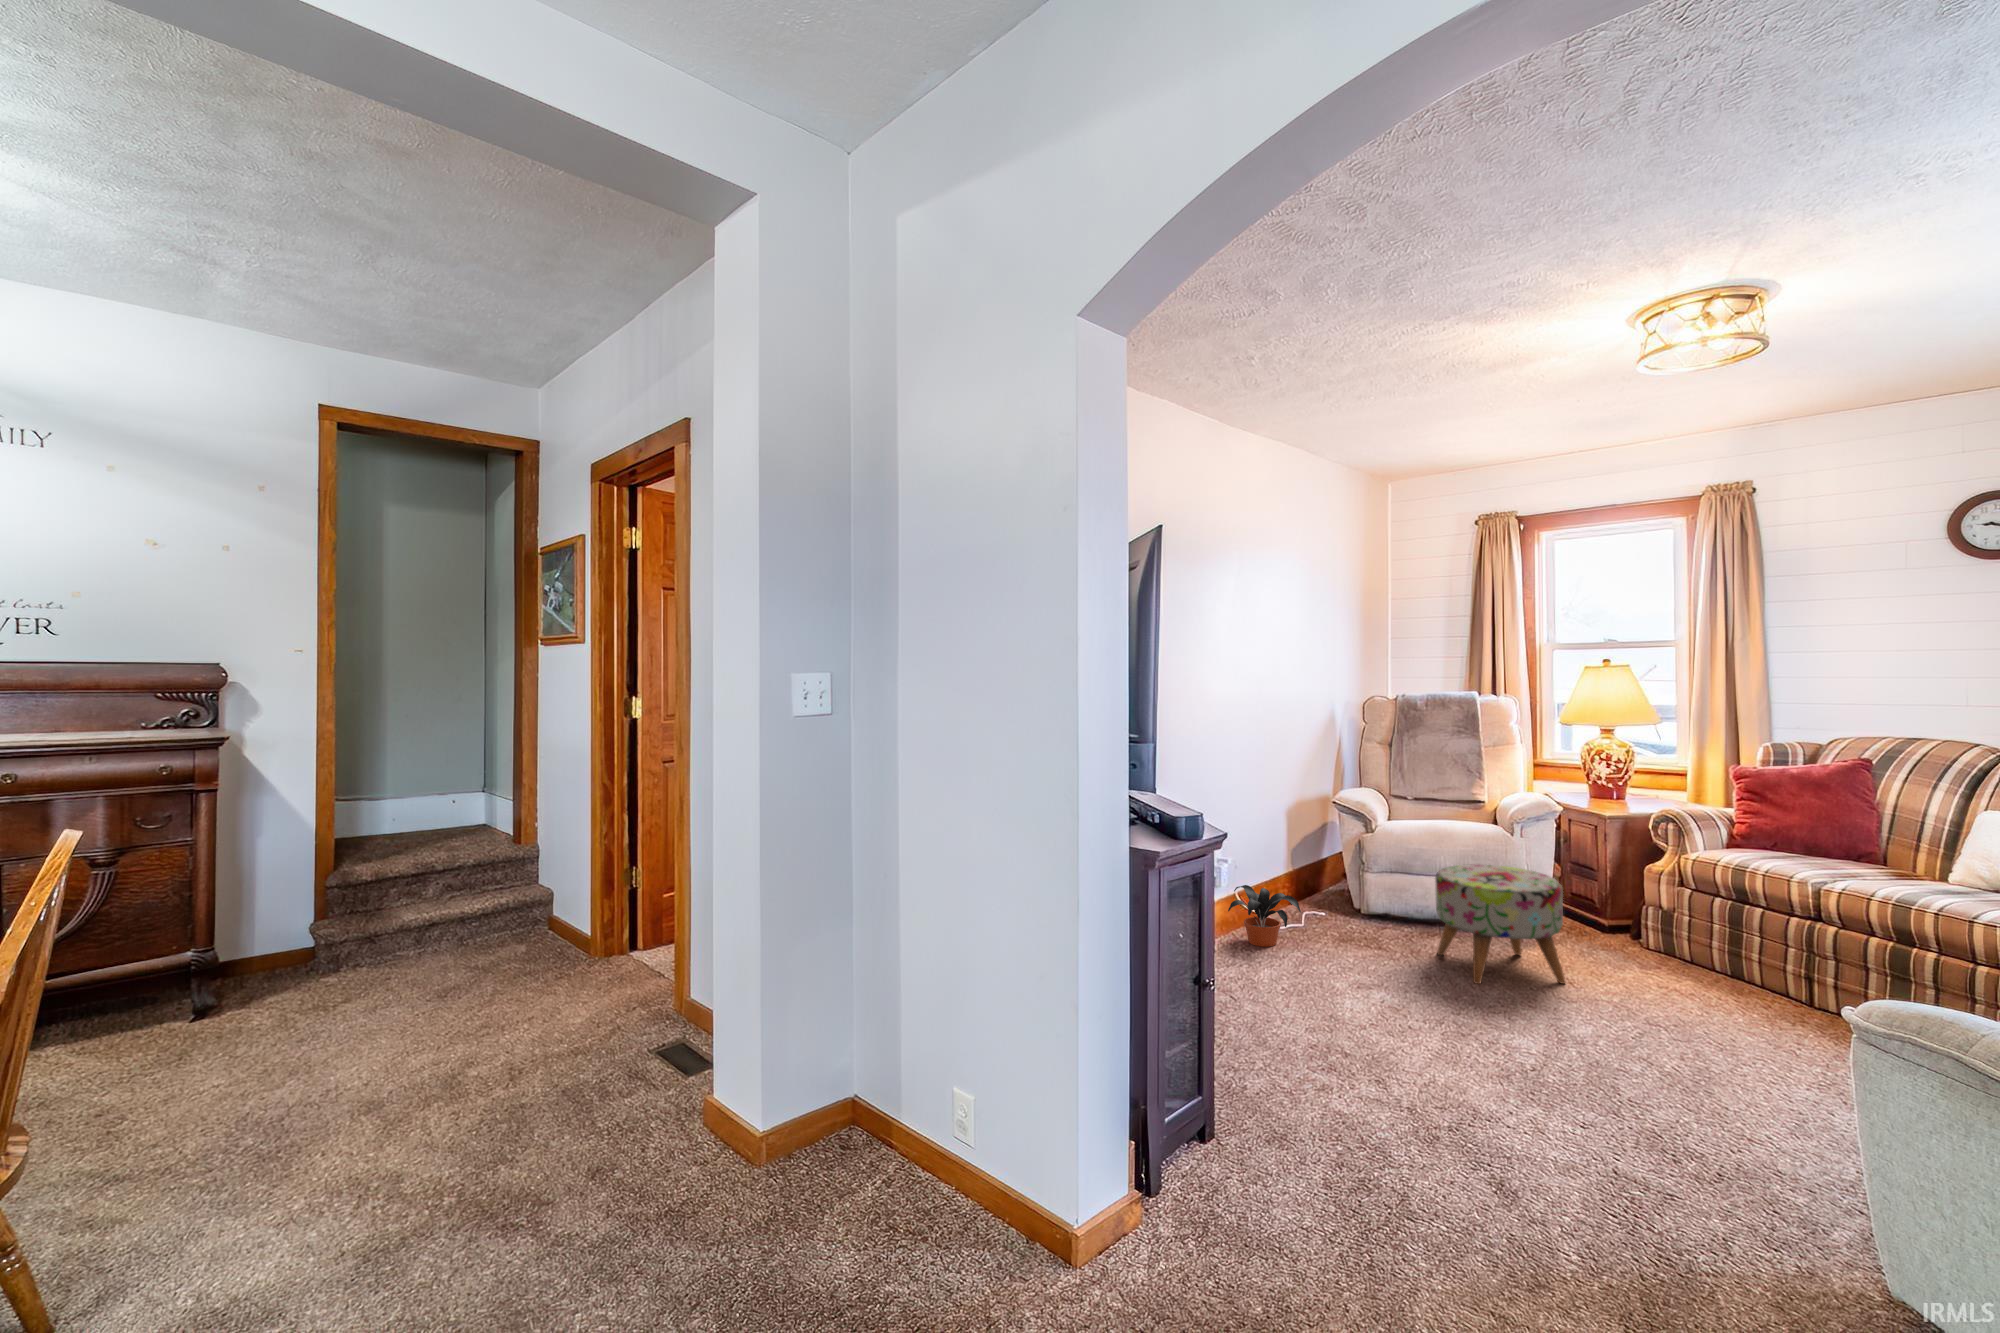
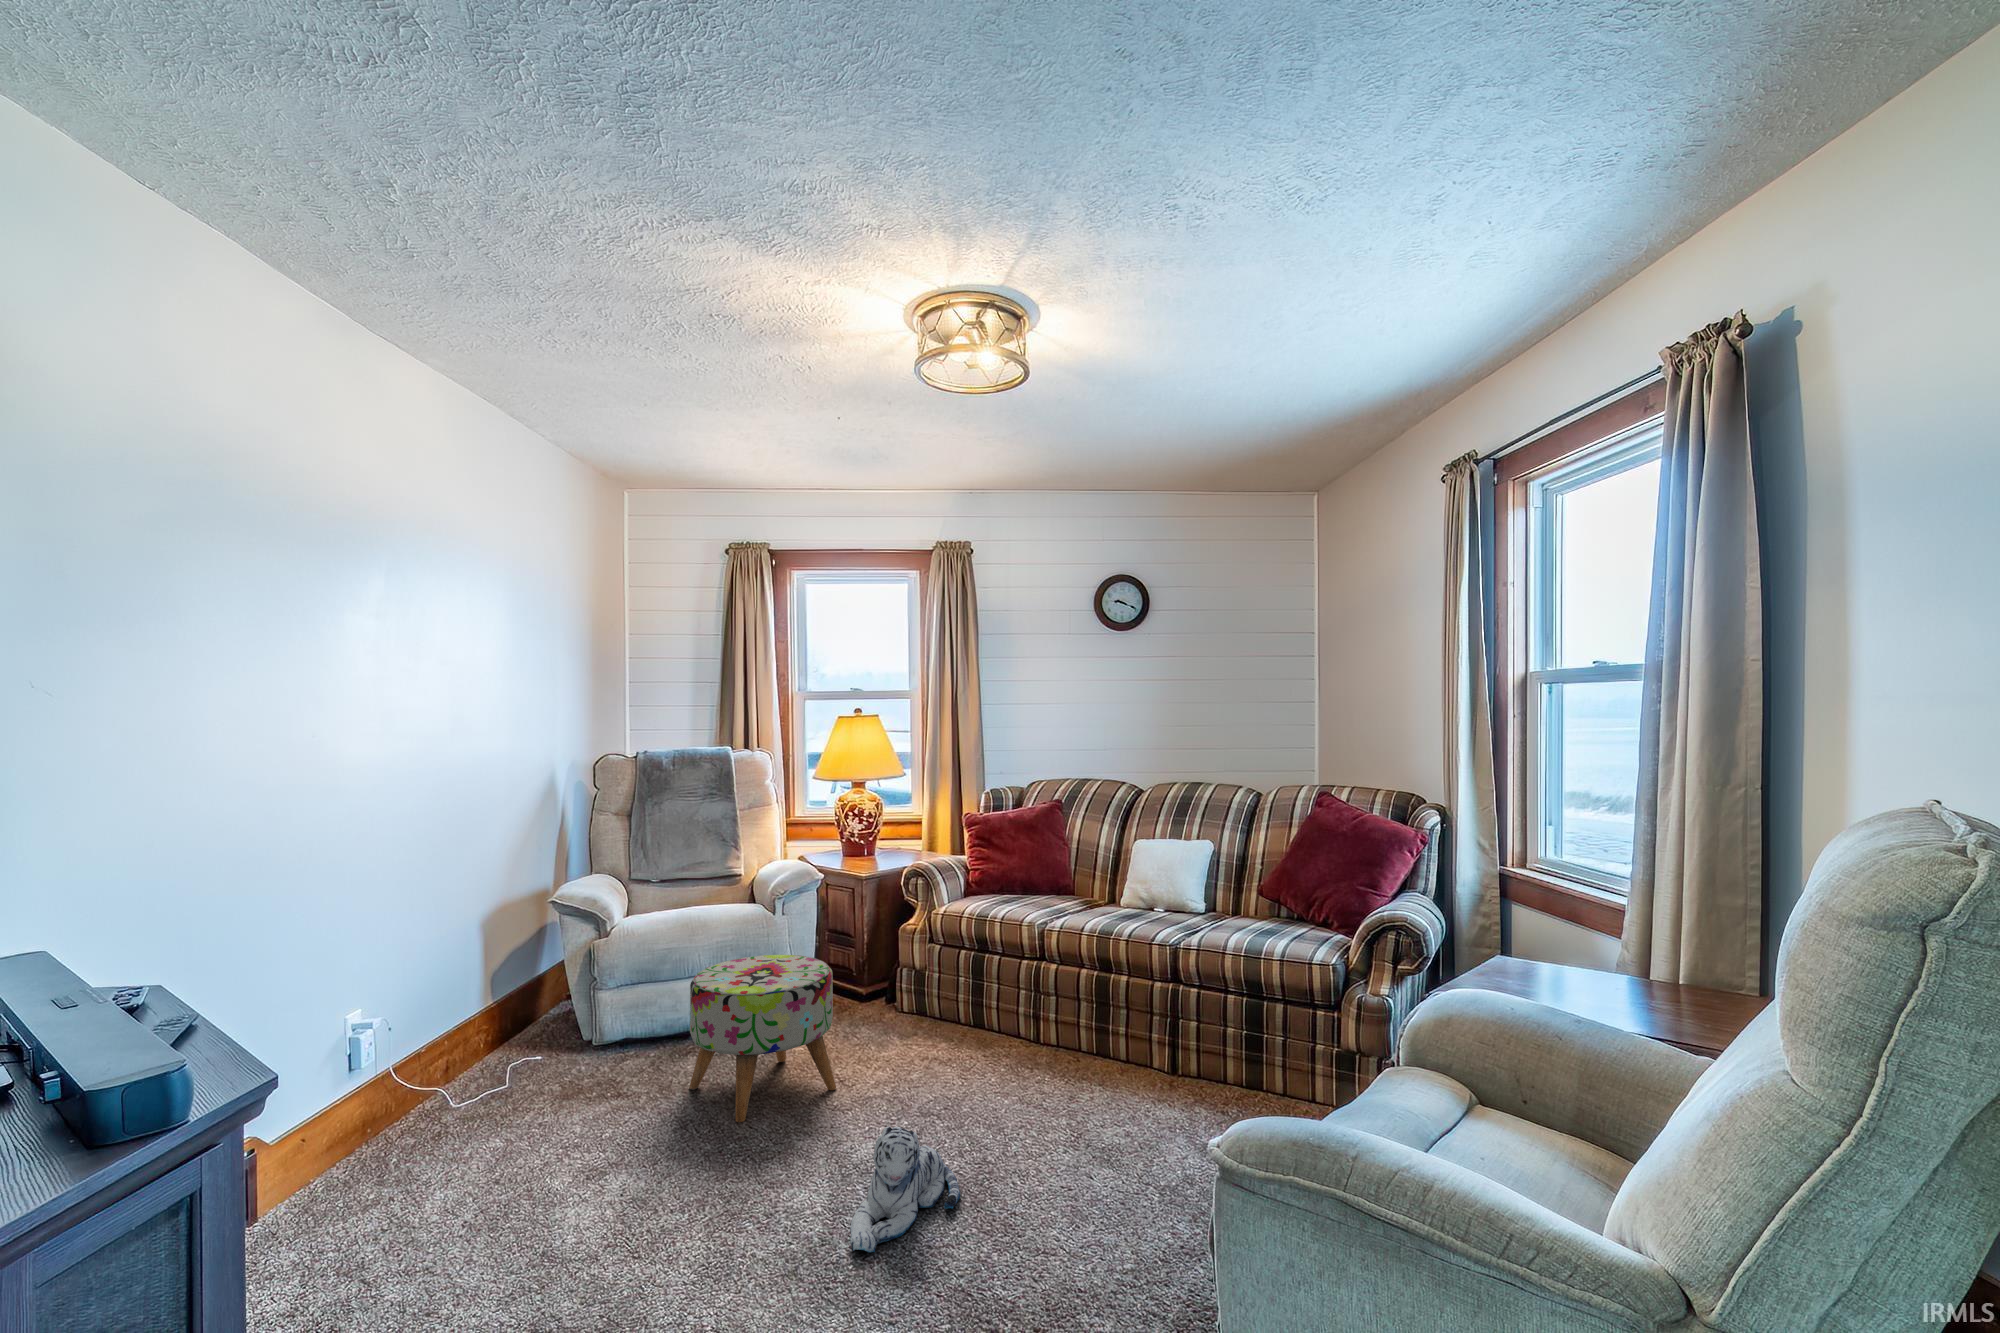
potted plant: present [1228,885,1301,947] -> none [367,1054,497,1154]
plush toy: none [1559,1001,1672,1085] -> present [850,1126,960,1252]

